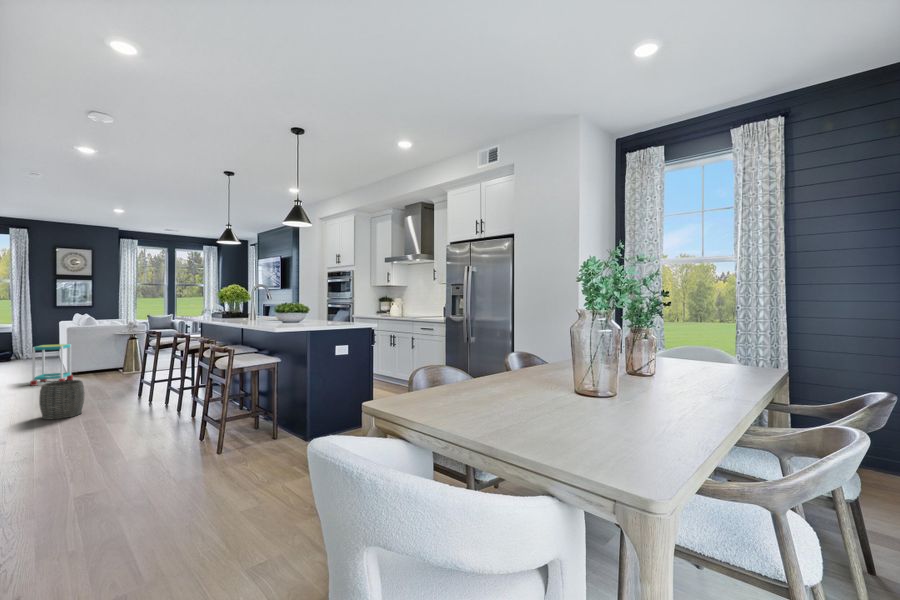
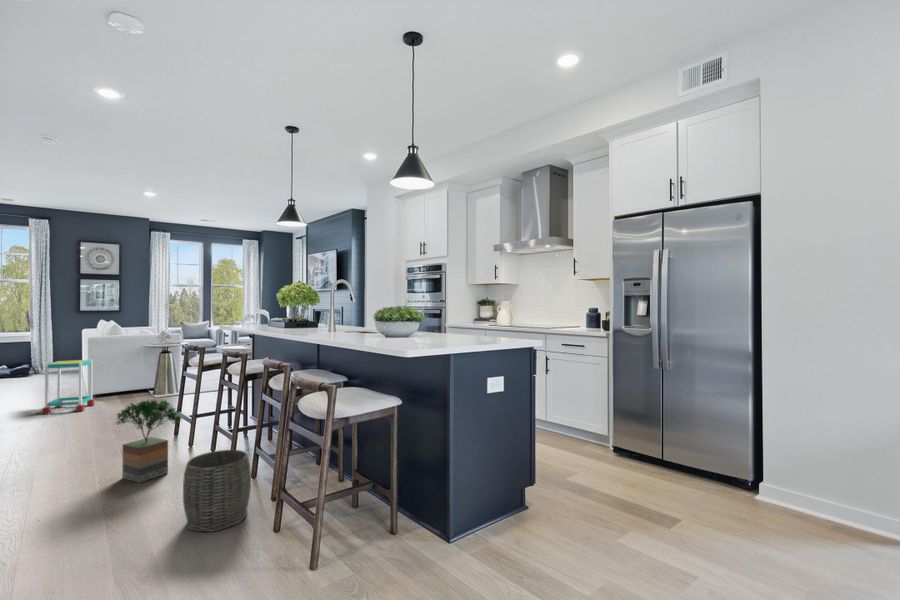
potted tree: none [93,366,143,421] -> present [117,400,181,483]
woven basket: present [39,380,84,420] -> present [183,450,251,532]

